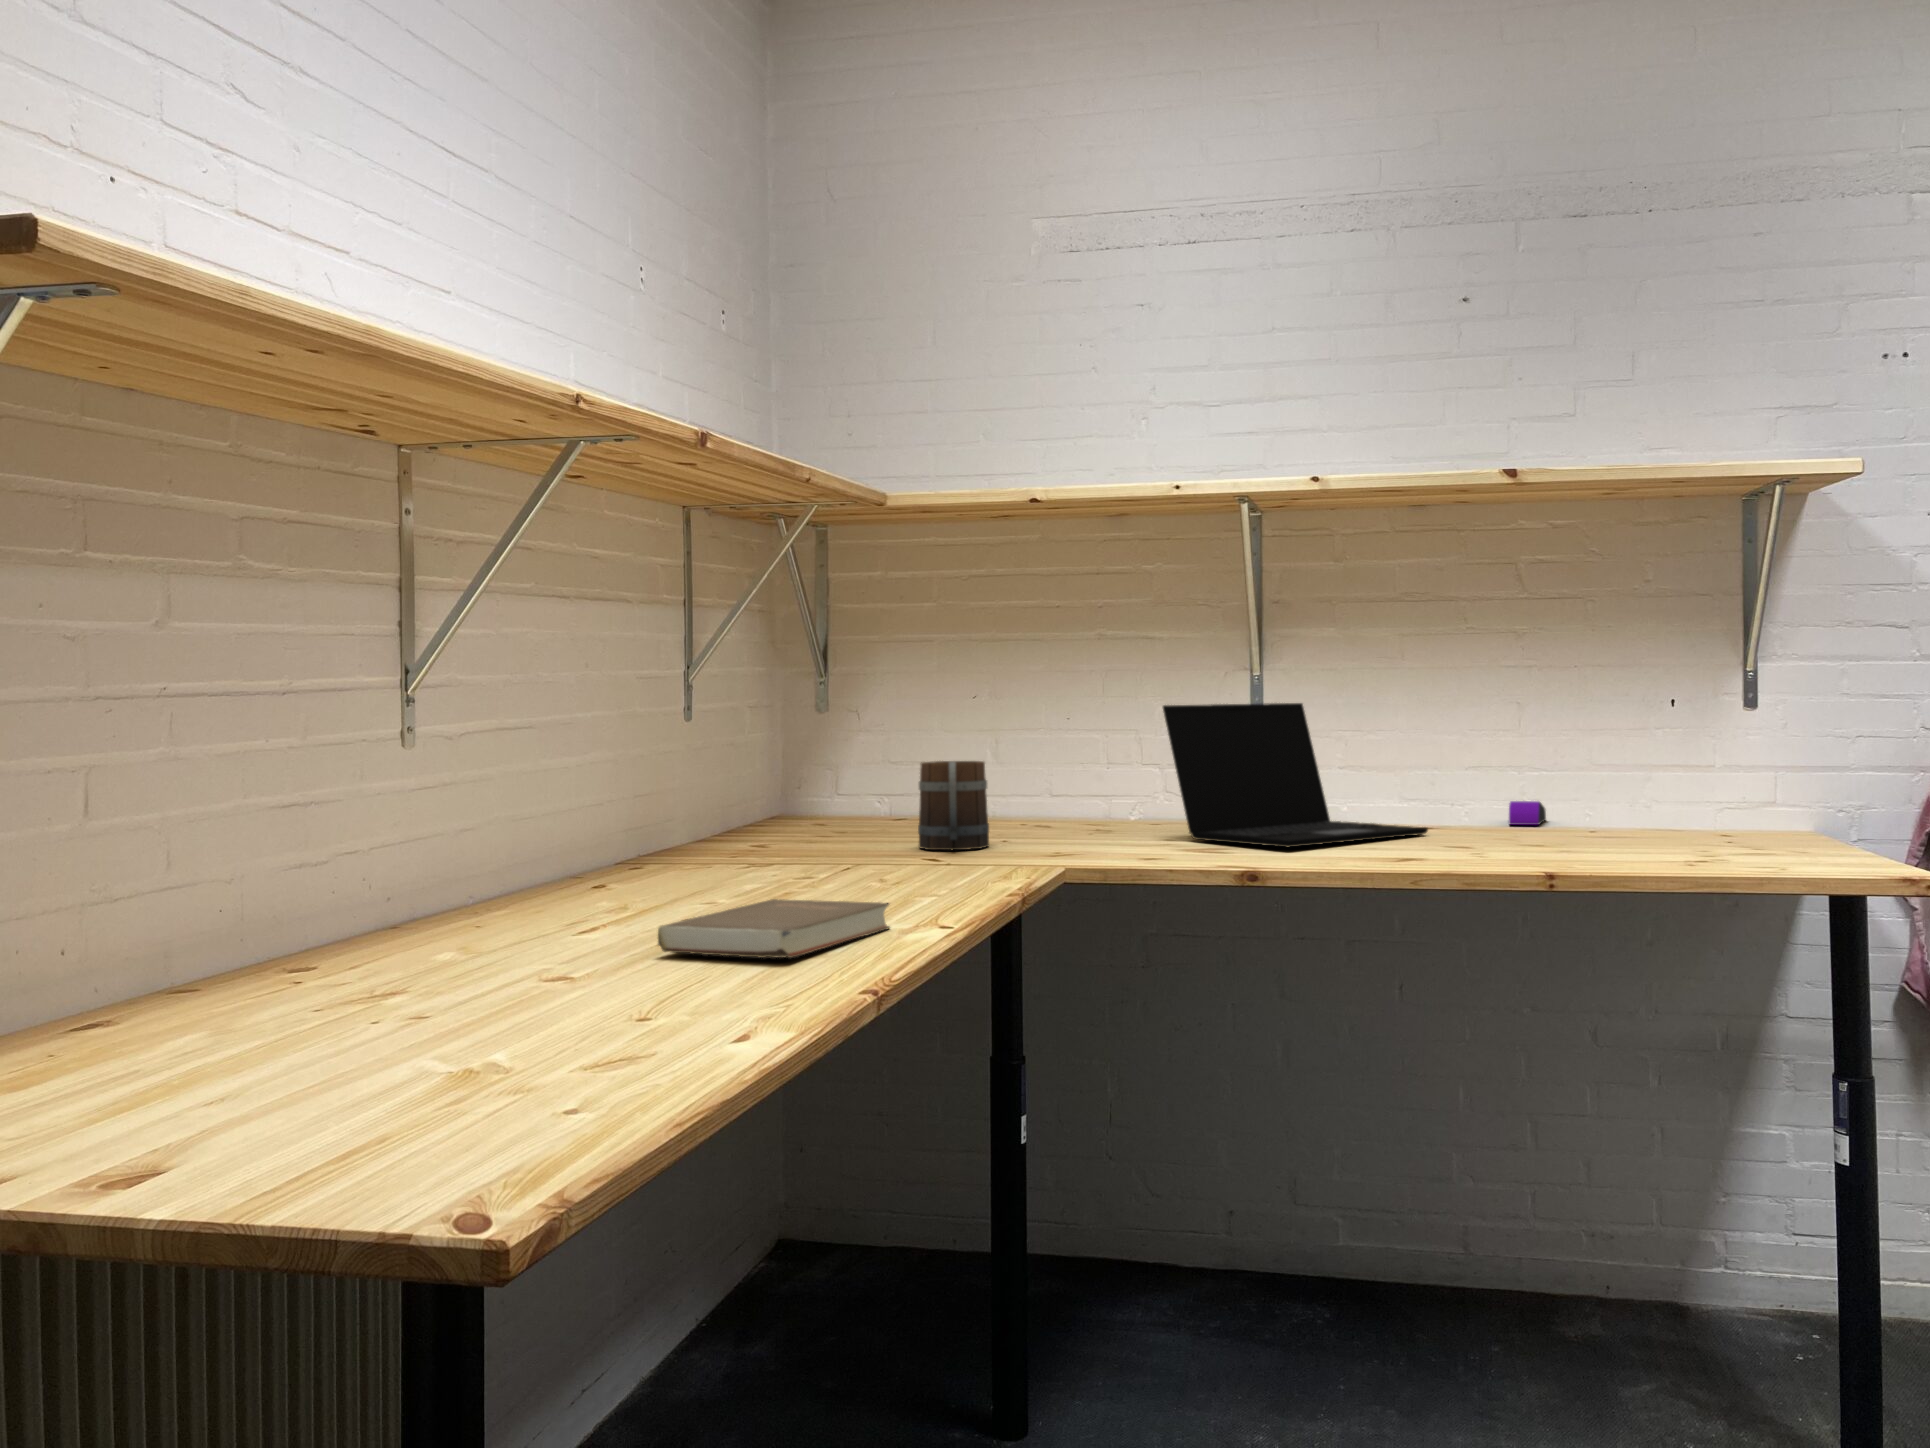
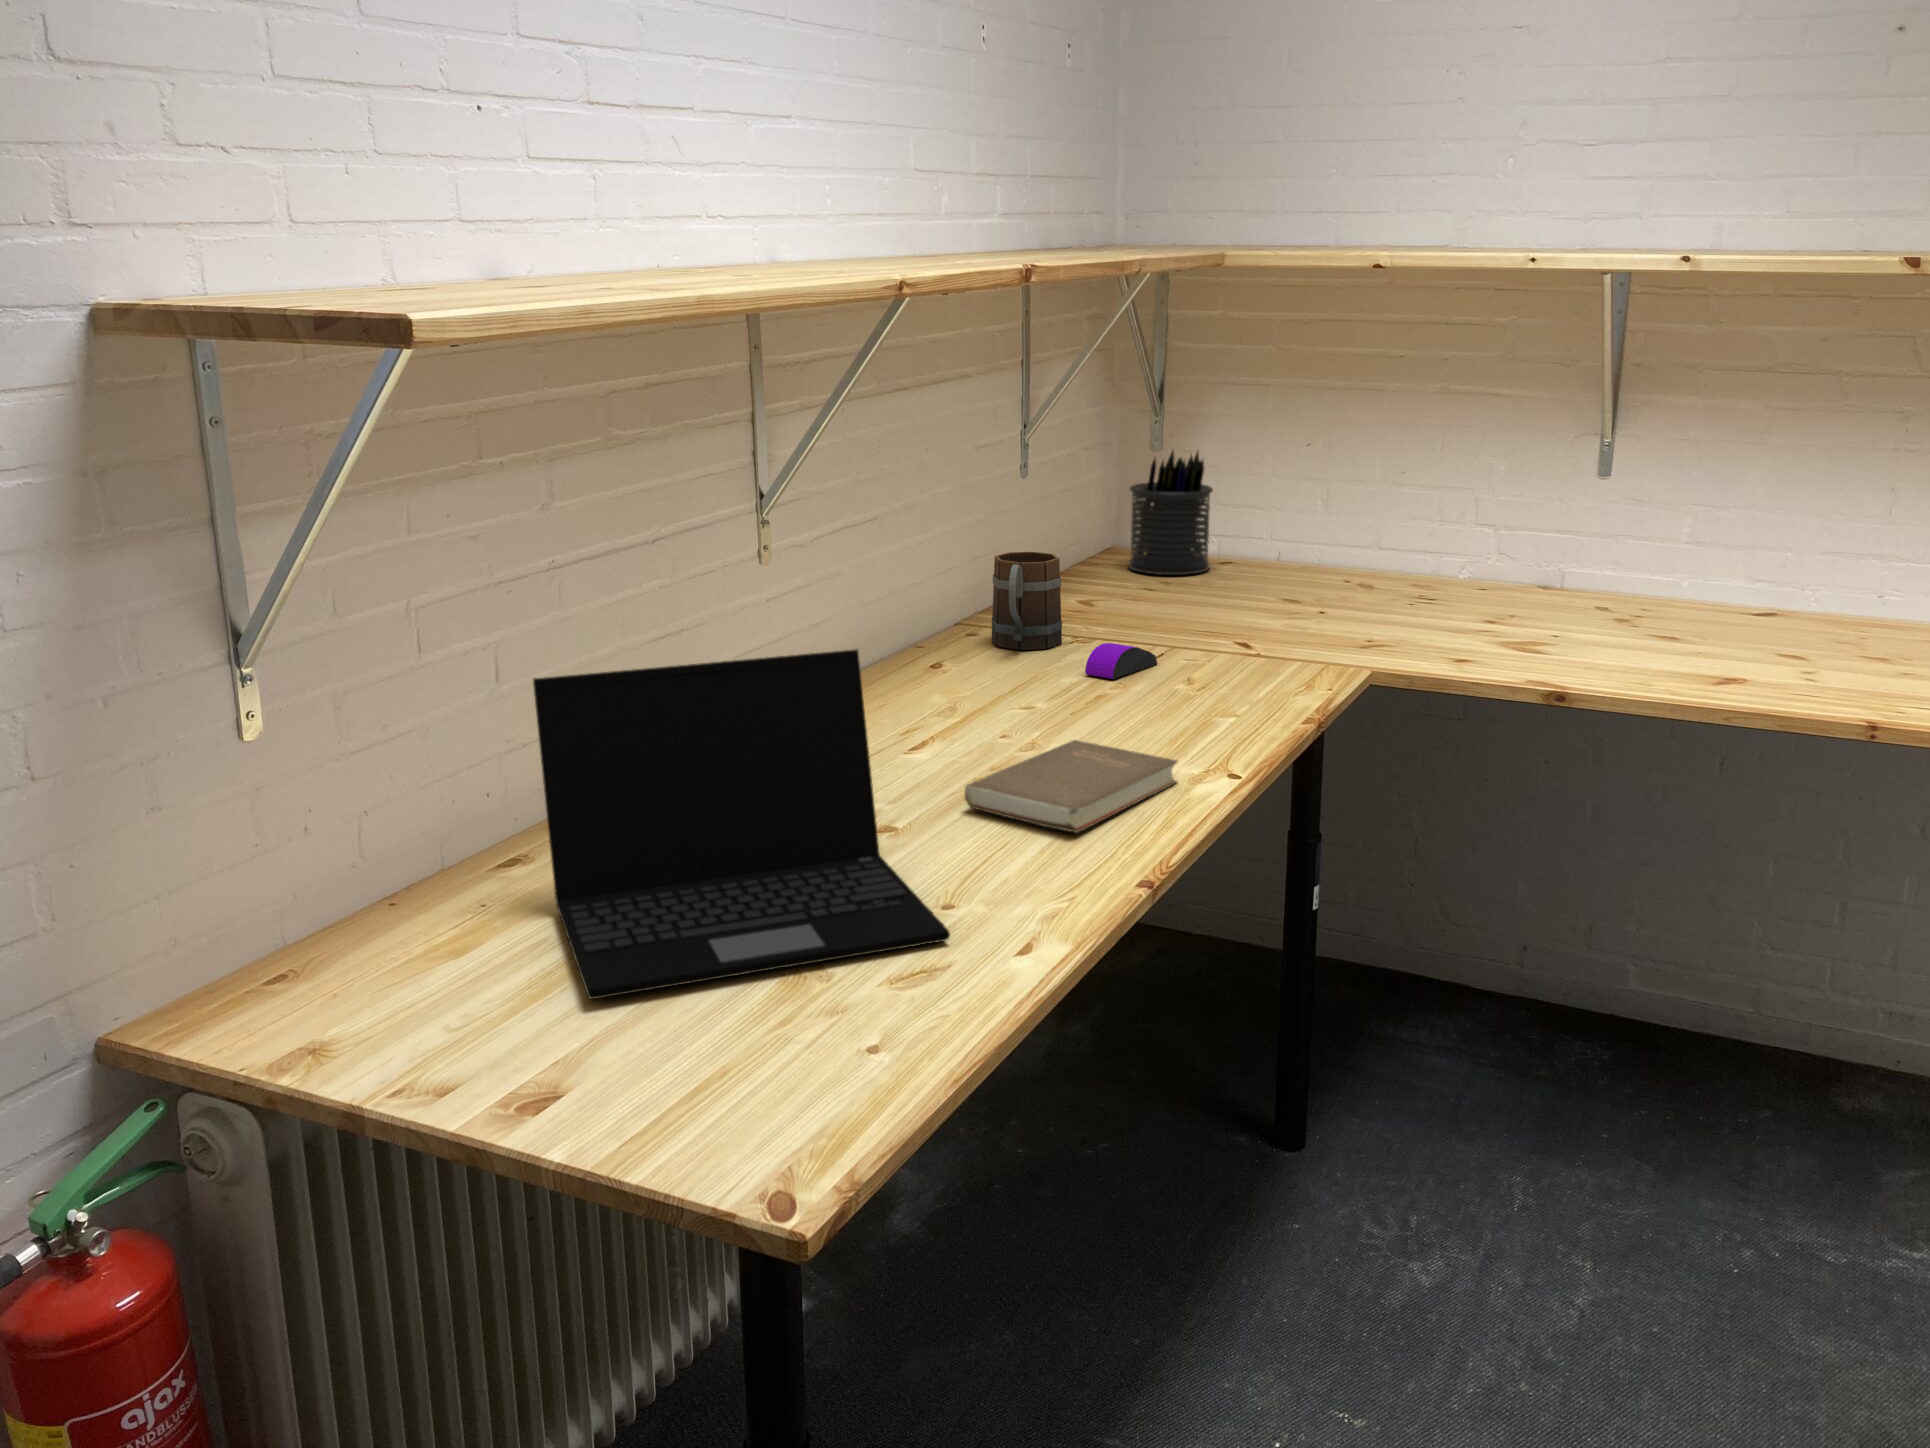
pen holder: none [799,699,884,825] -> present [1128,451,1213,575]
laptop: present [1163,703,1428,847] -> present [533,649,950,999]
mug: present [918,761,989,850] -> present [991,552,1062,650]
computer mouse: present [1509,801,1546,825] -> present [1085,643,1157,679]

